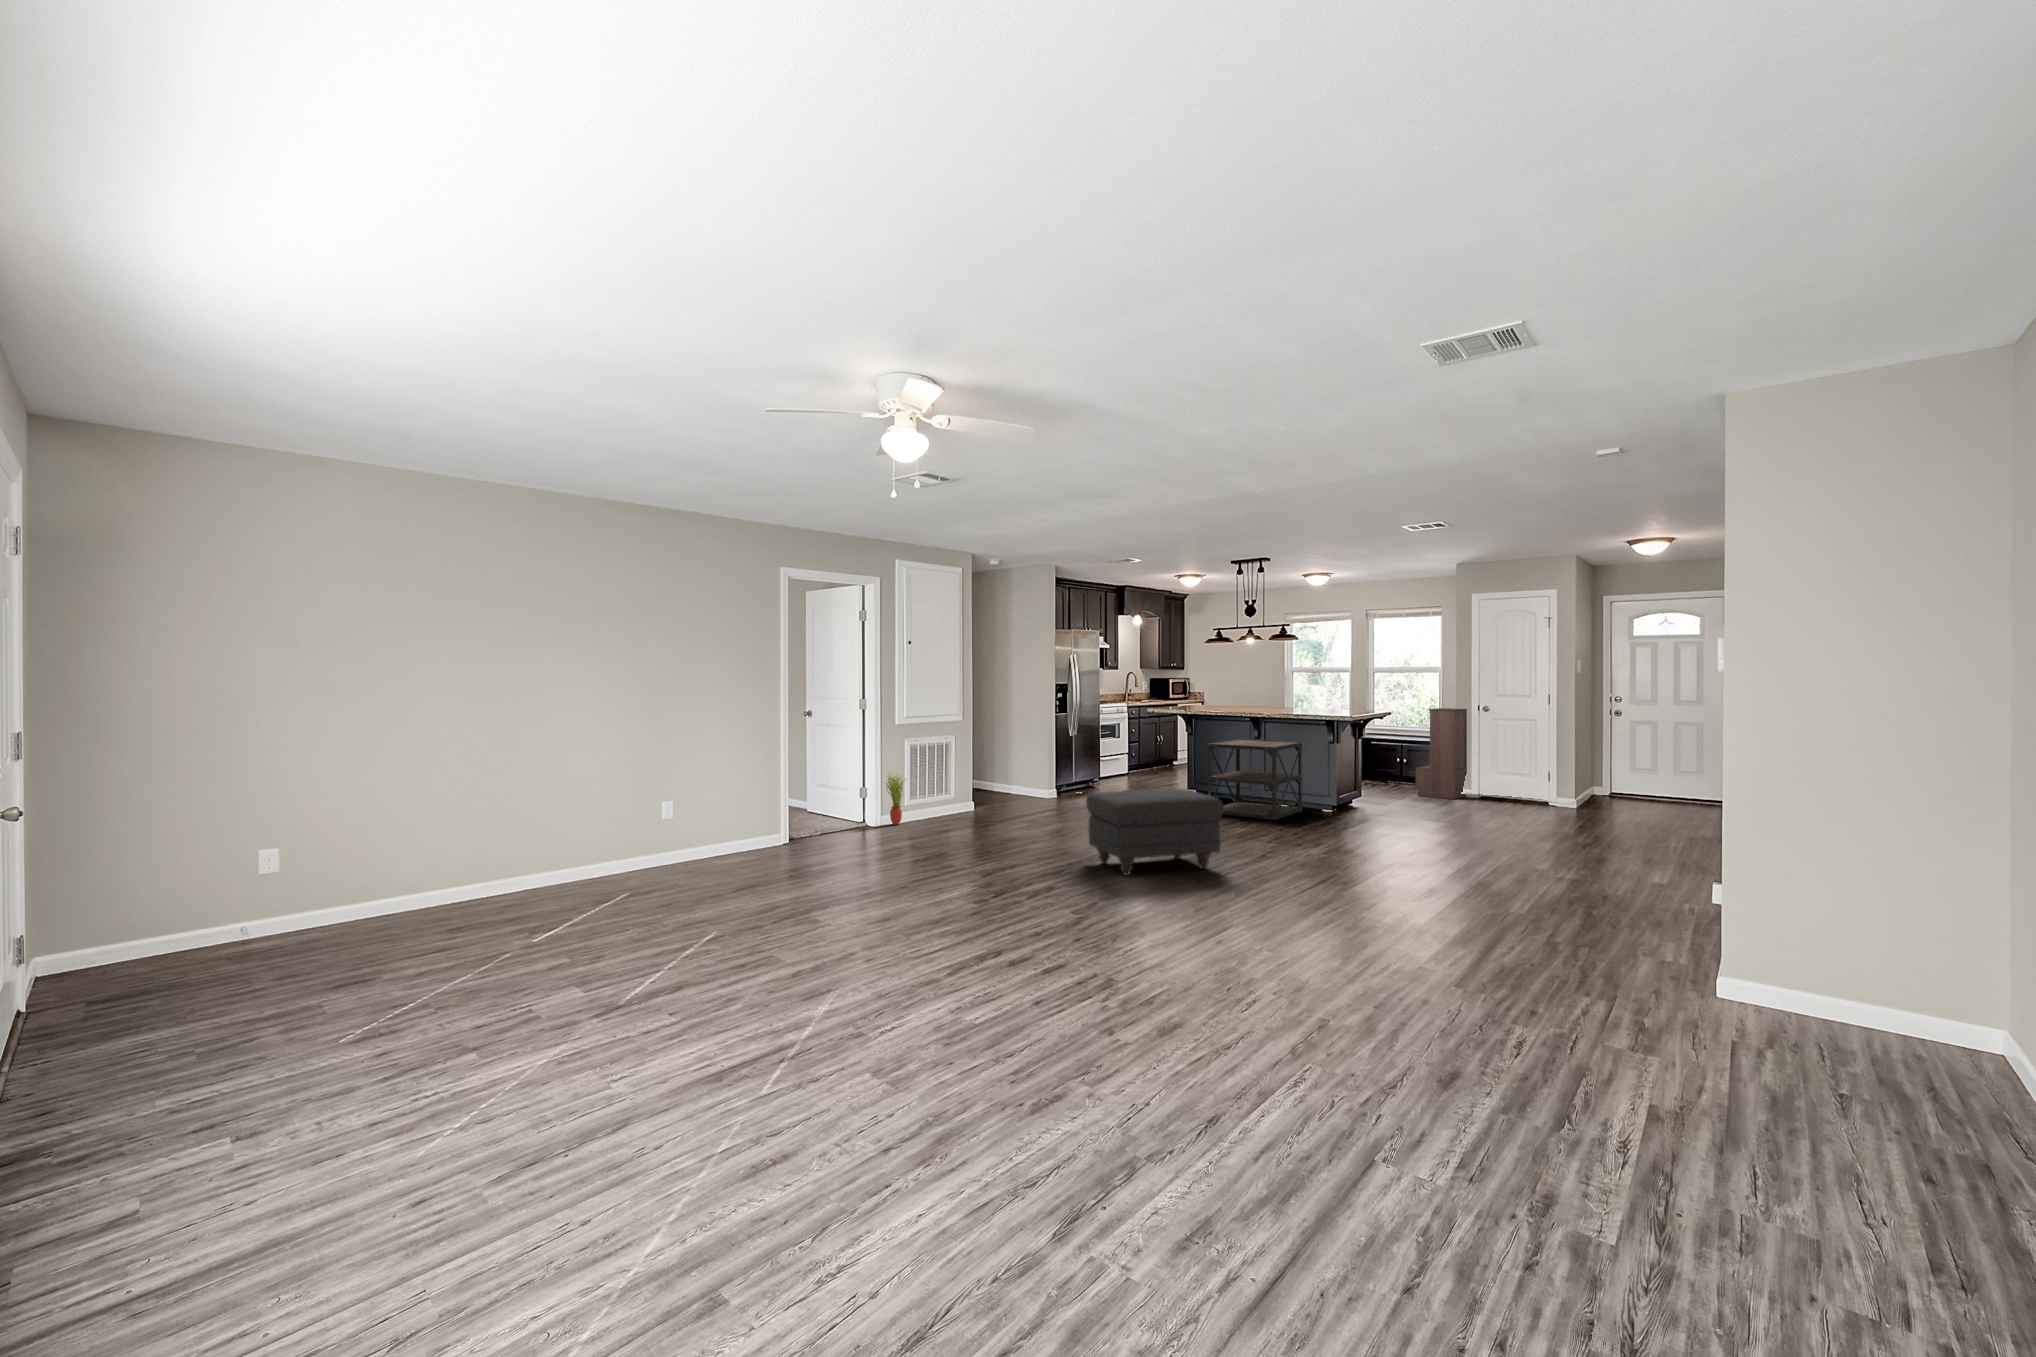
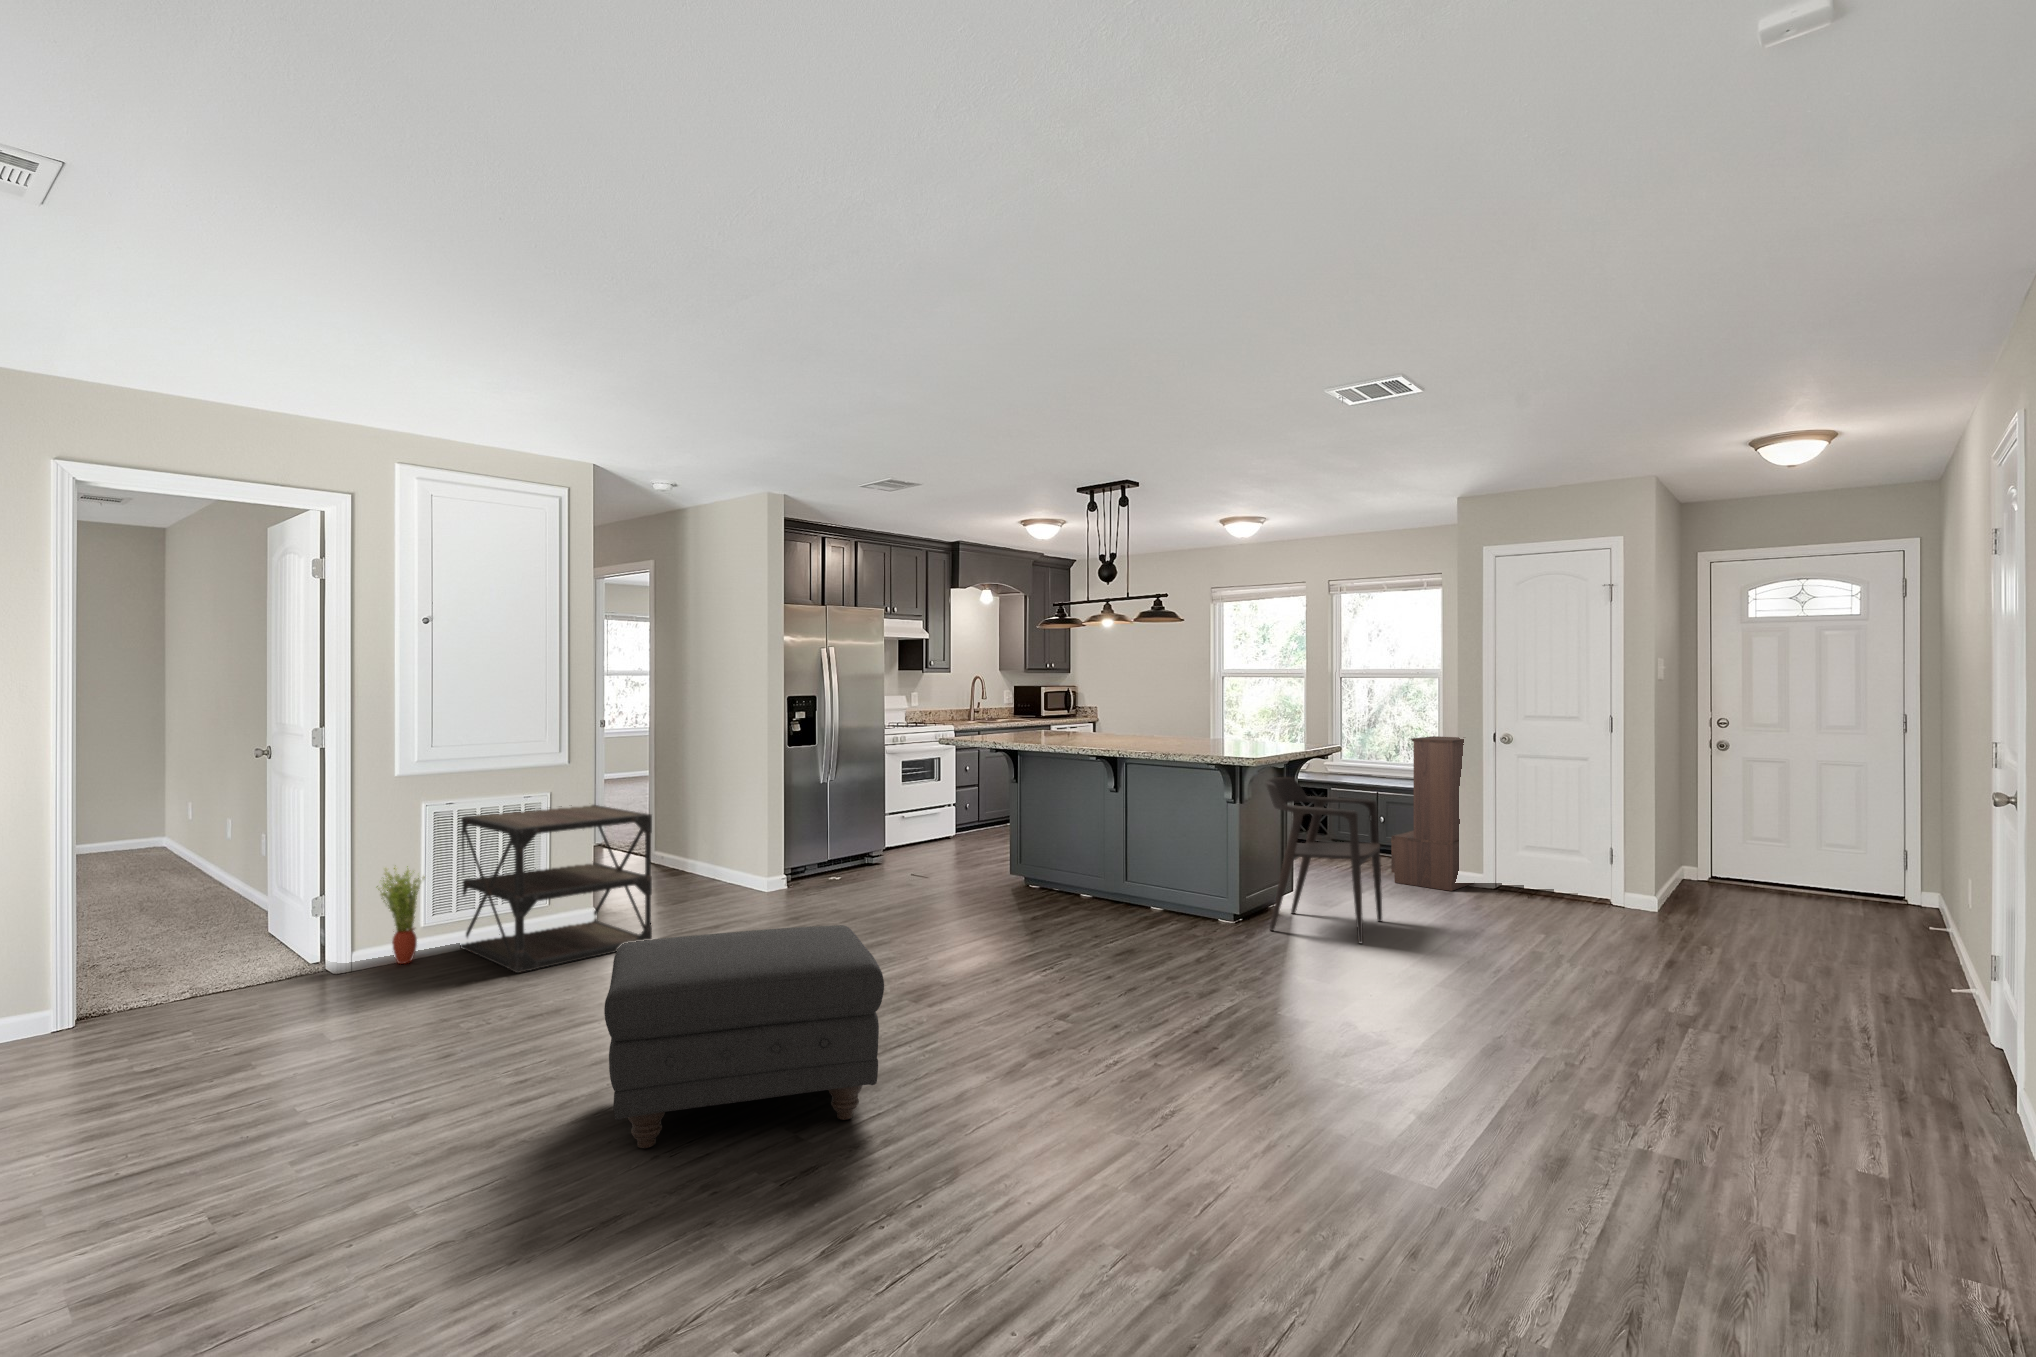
armchair: none [1352,729,1418,819] -> present [1266,777,1382,944]
side table: present [1207,740,1302,820] -> present [460,805,652,973]

